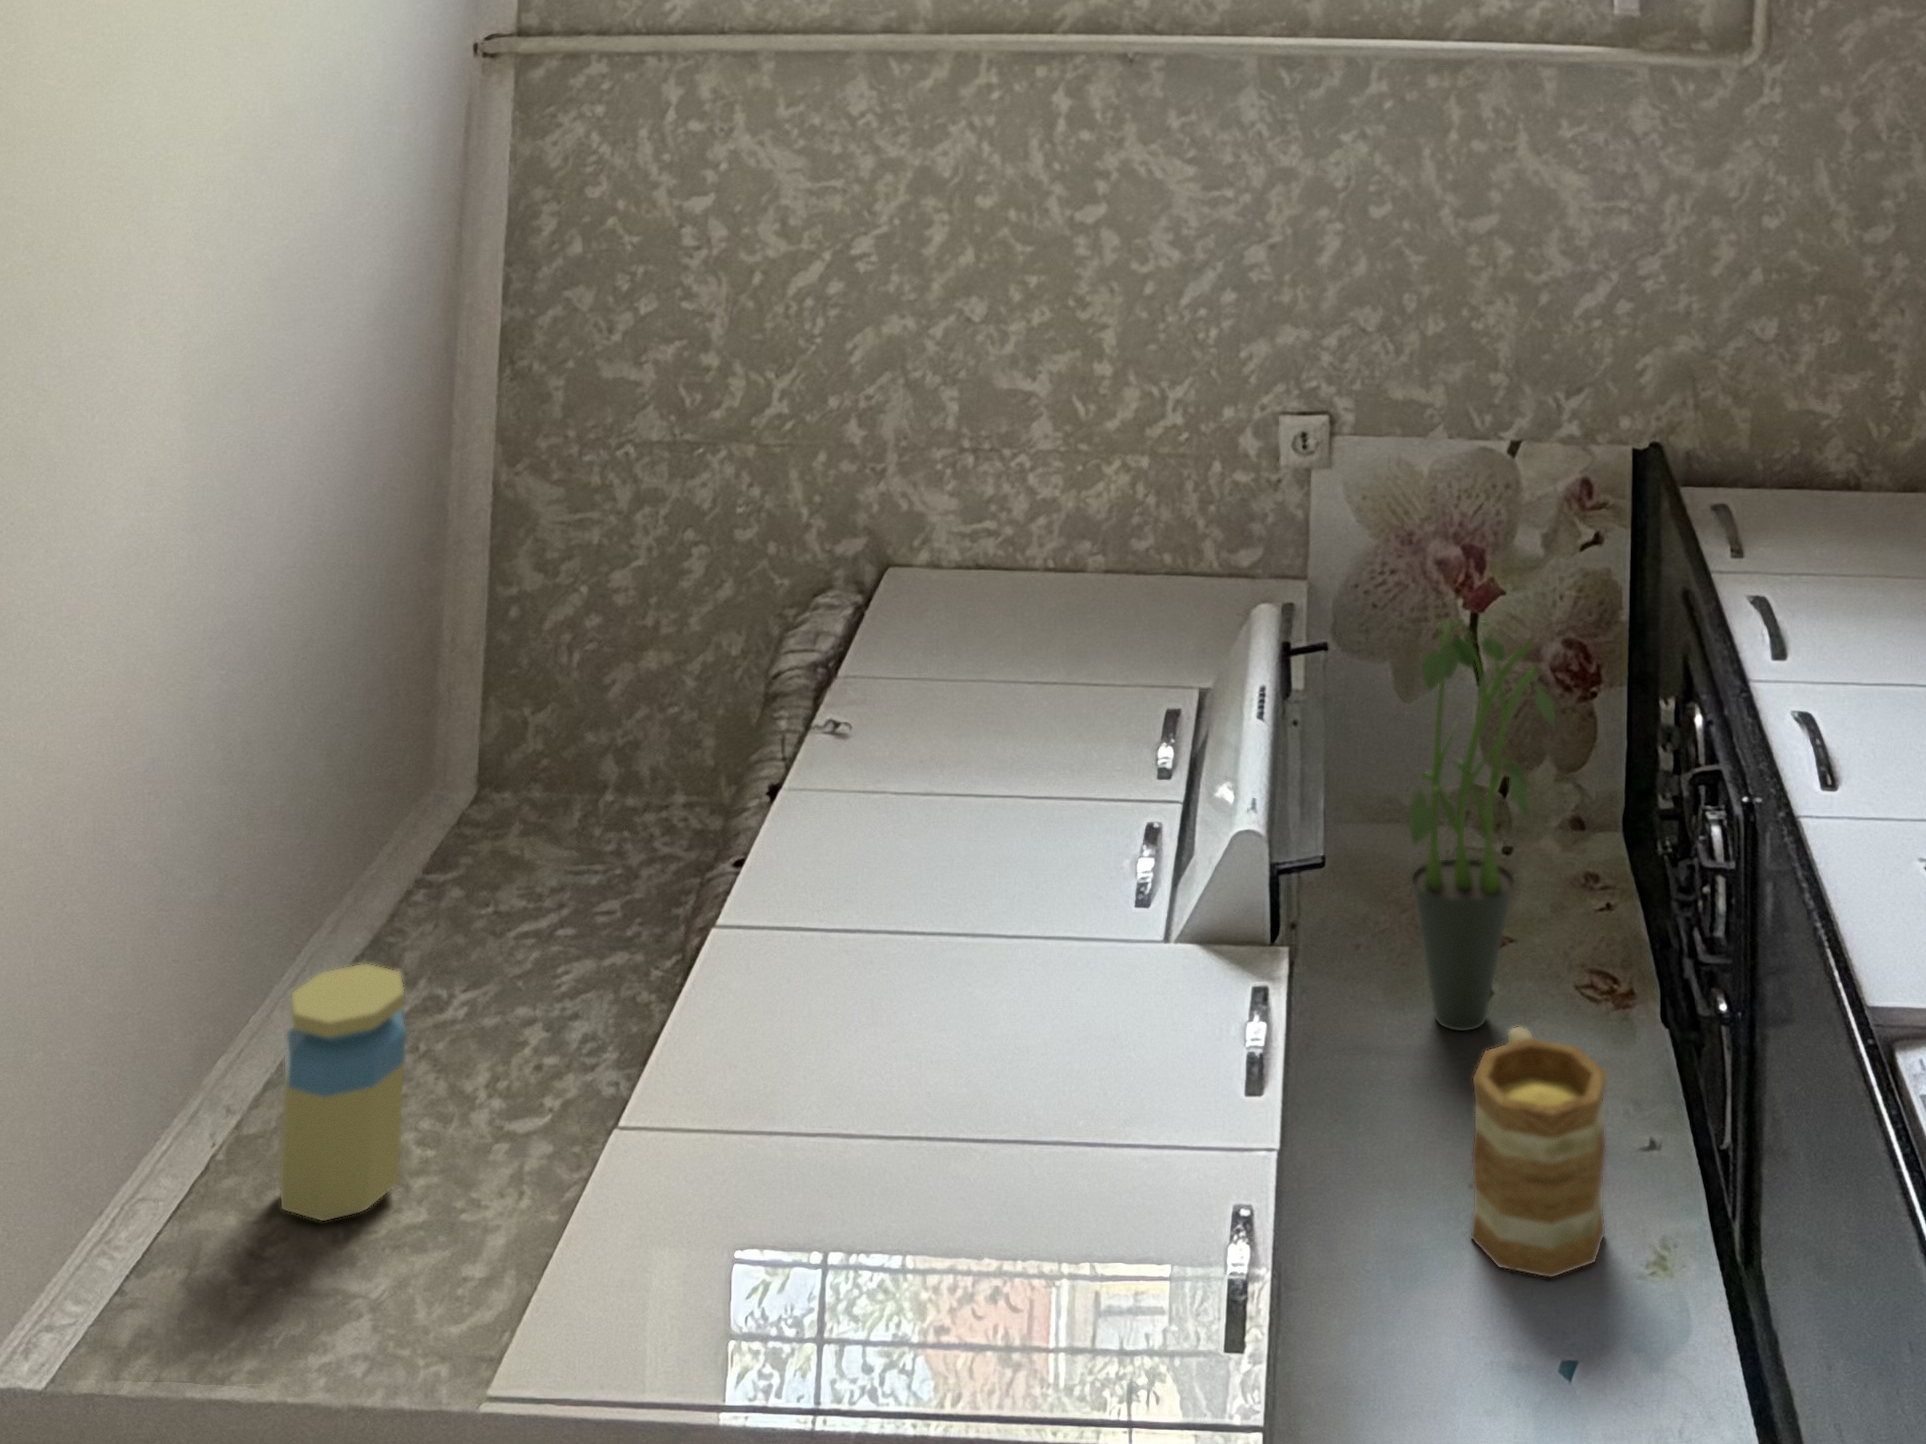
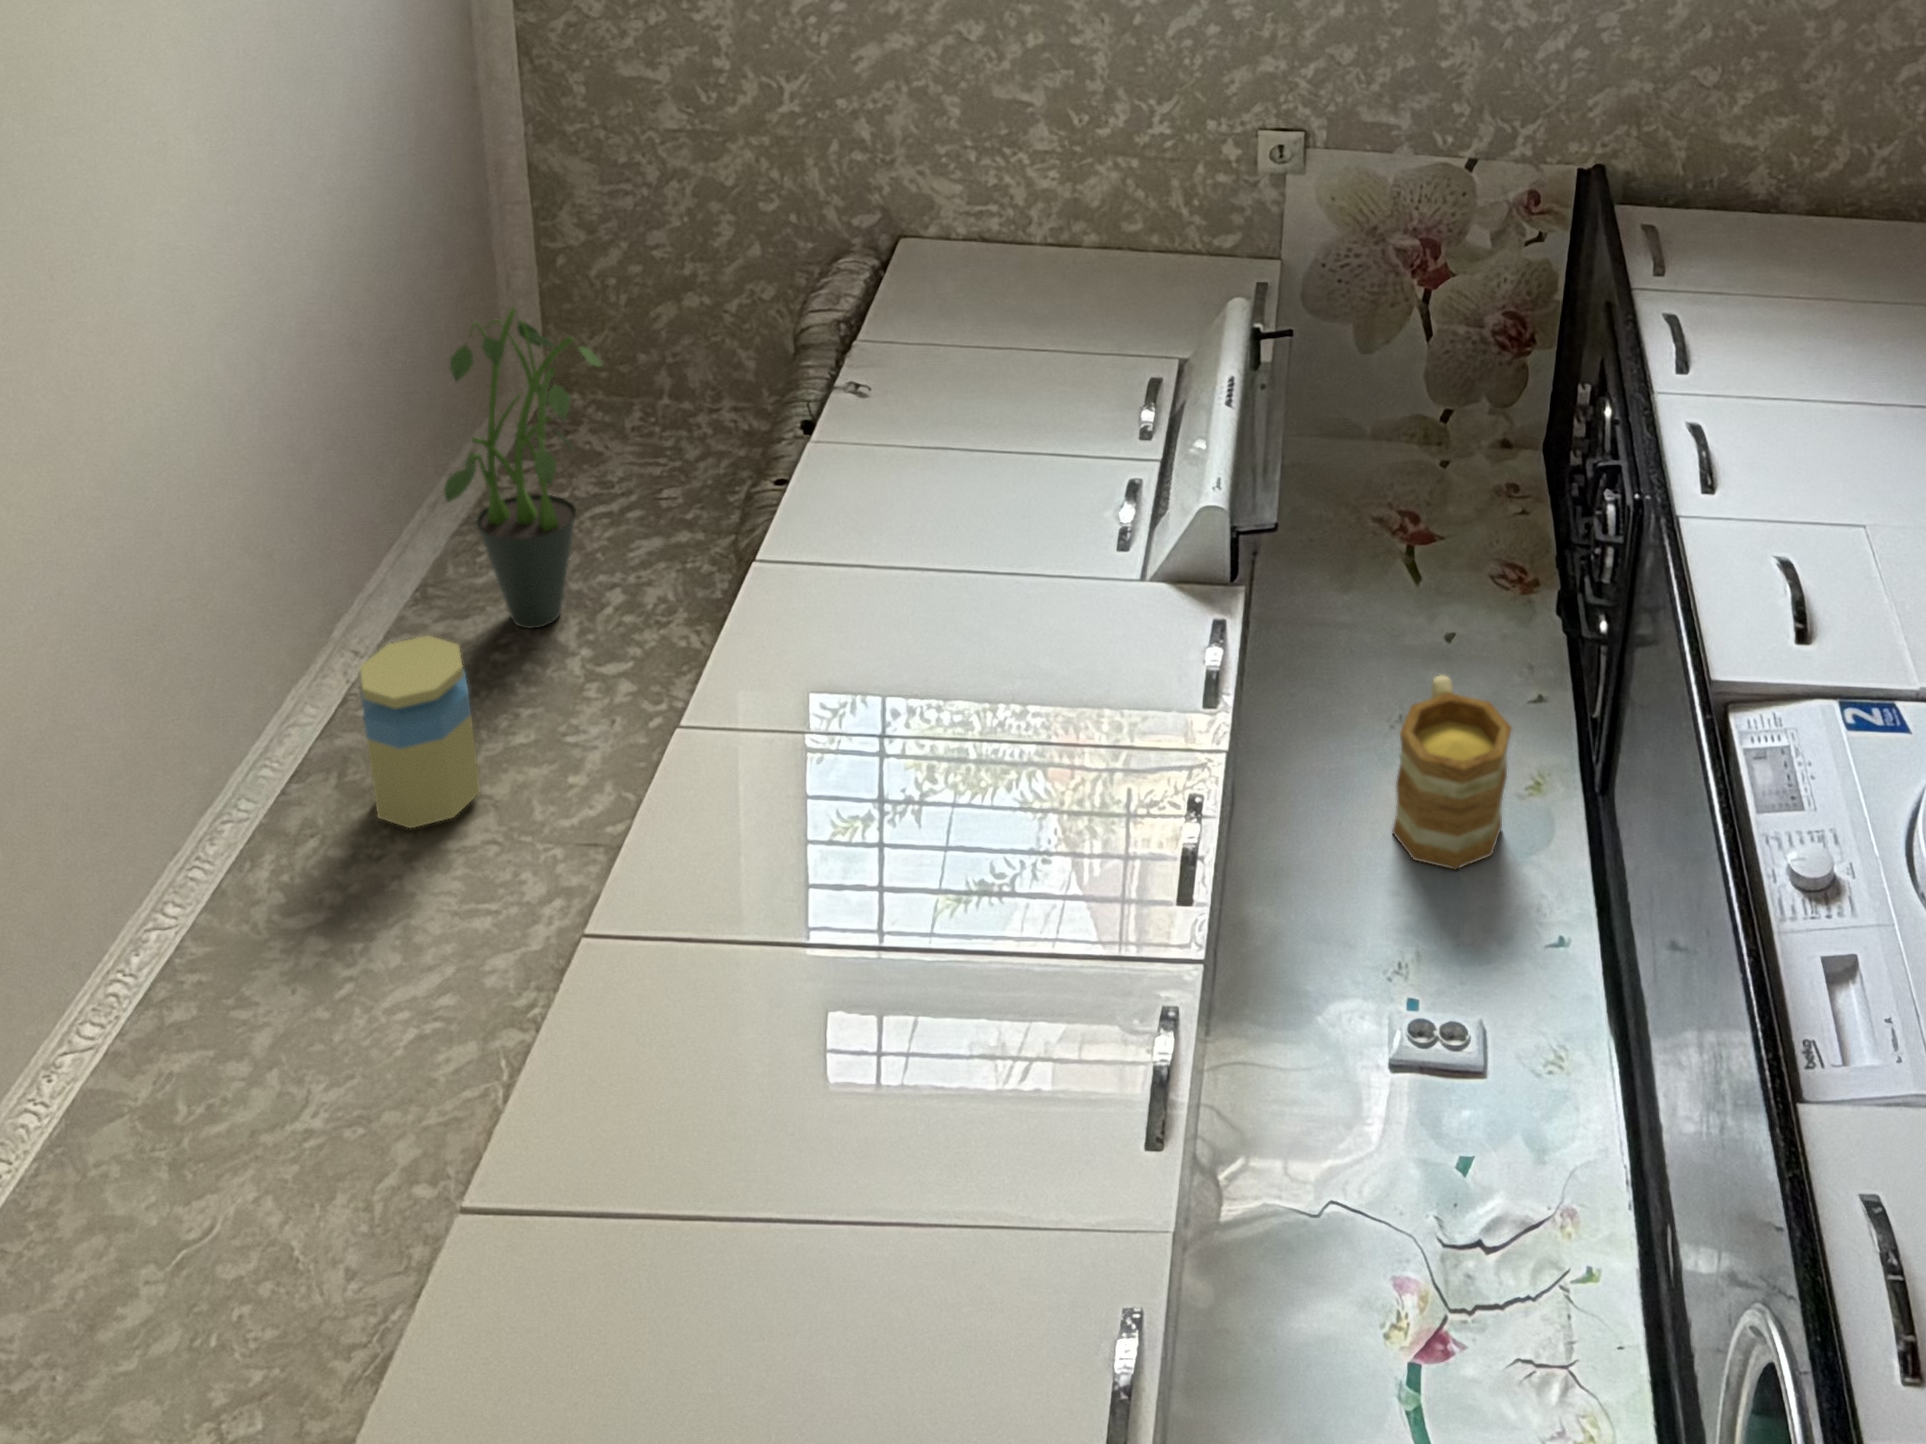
potted plant: present [1409,620,1555,1031] -> present [444,308,602,629]

